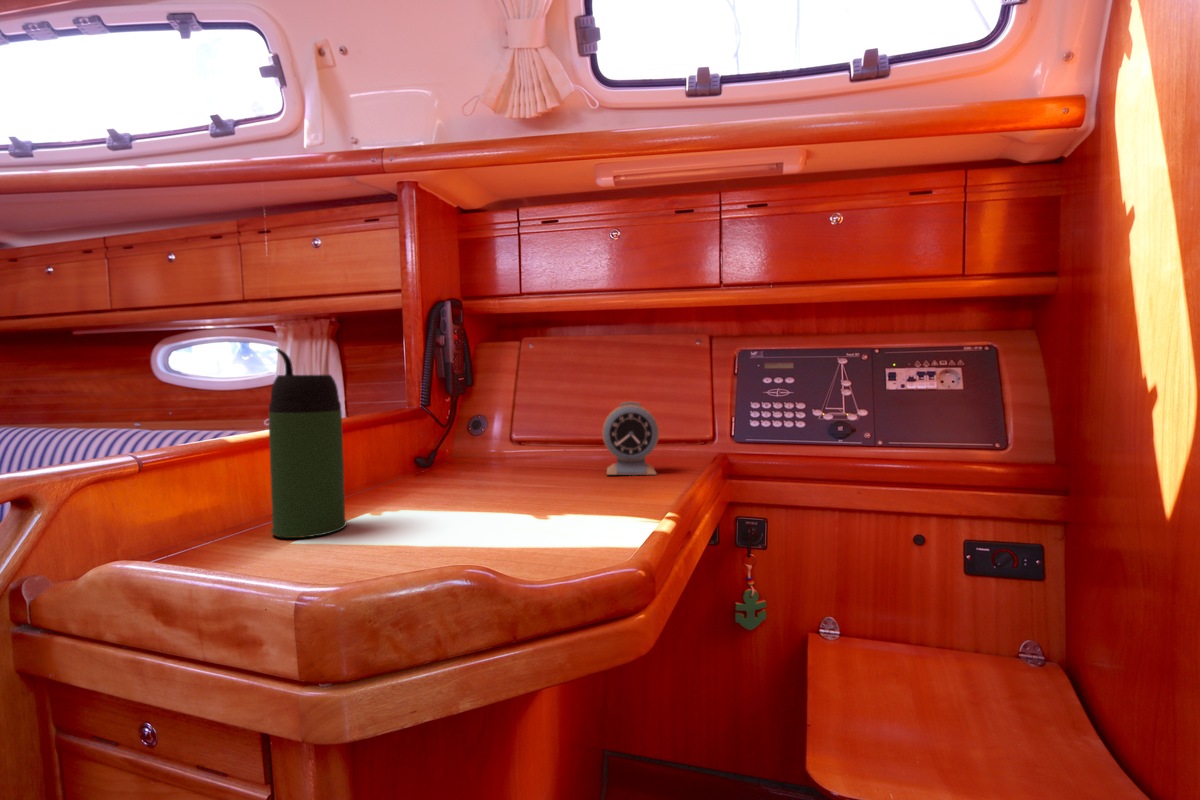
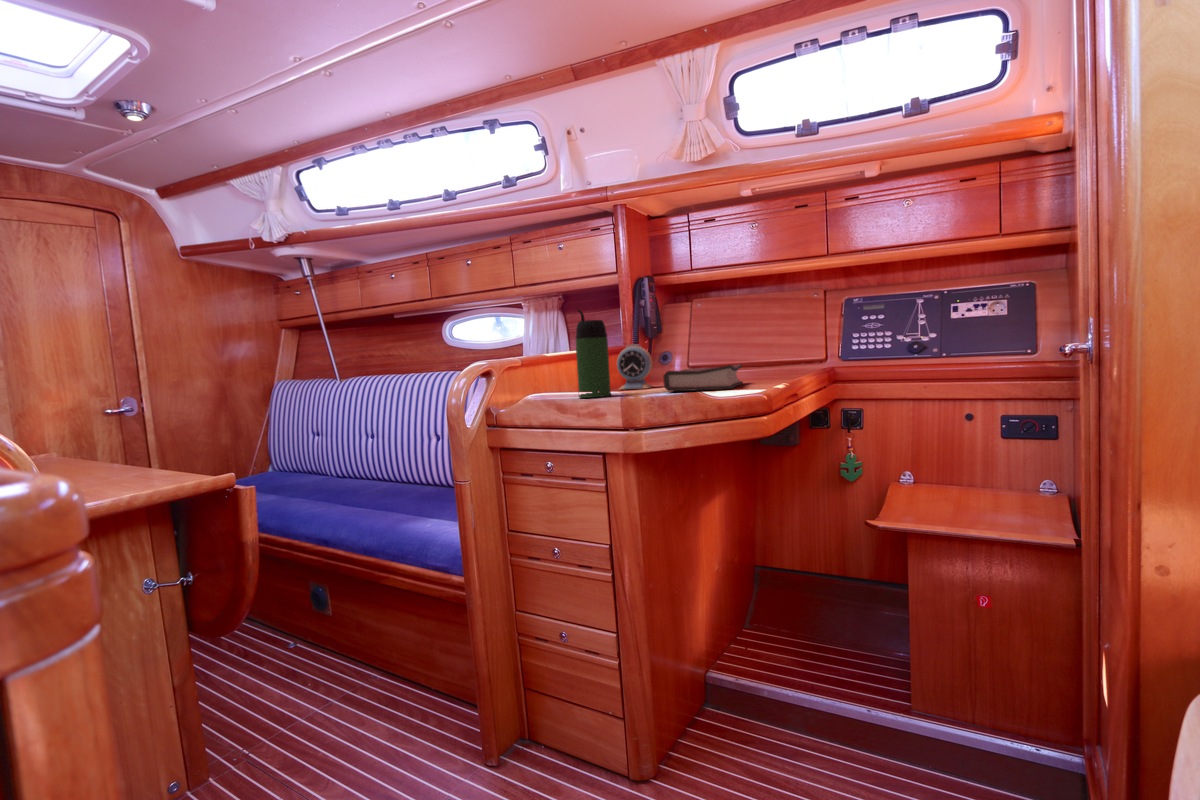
alarm clock: present [602,402,659,475] -> present [617,344,653,389]
hardback book: none [450,461,602,531] -> present [663,364,743,391]

